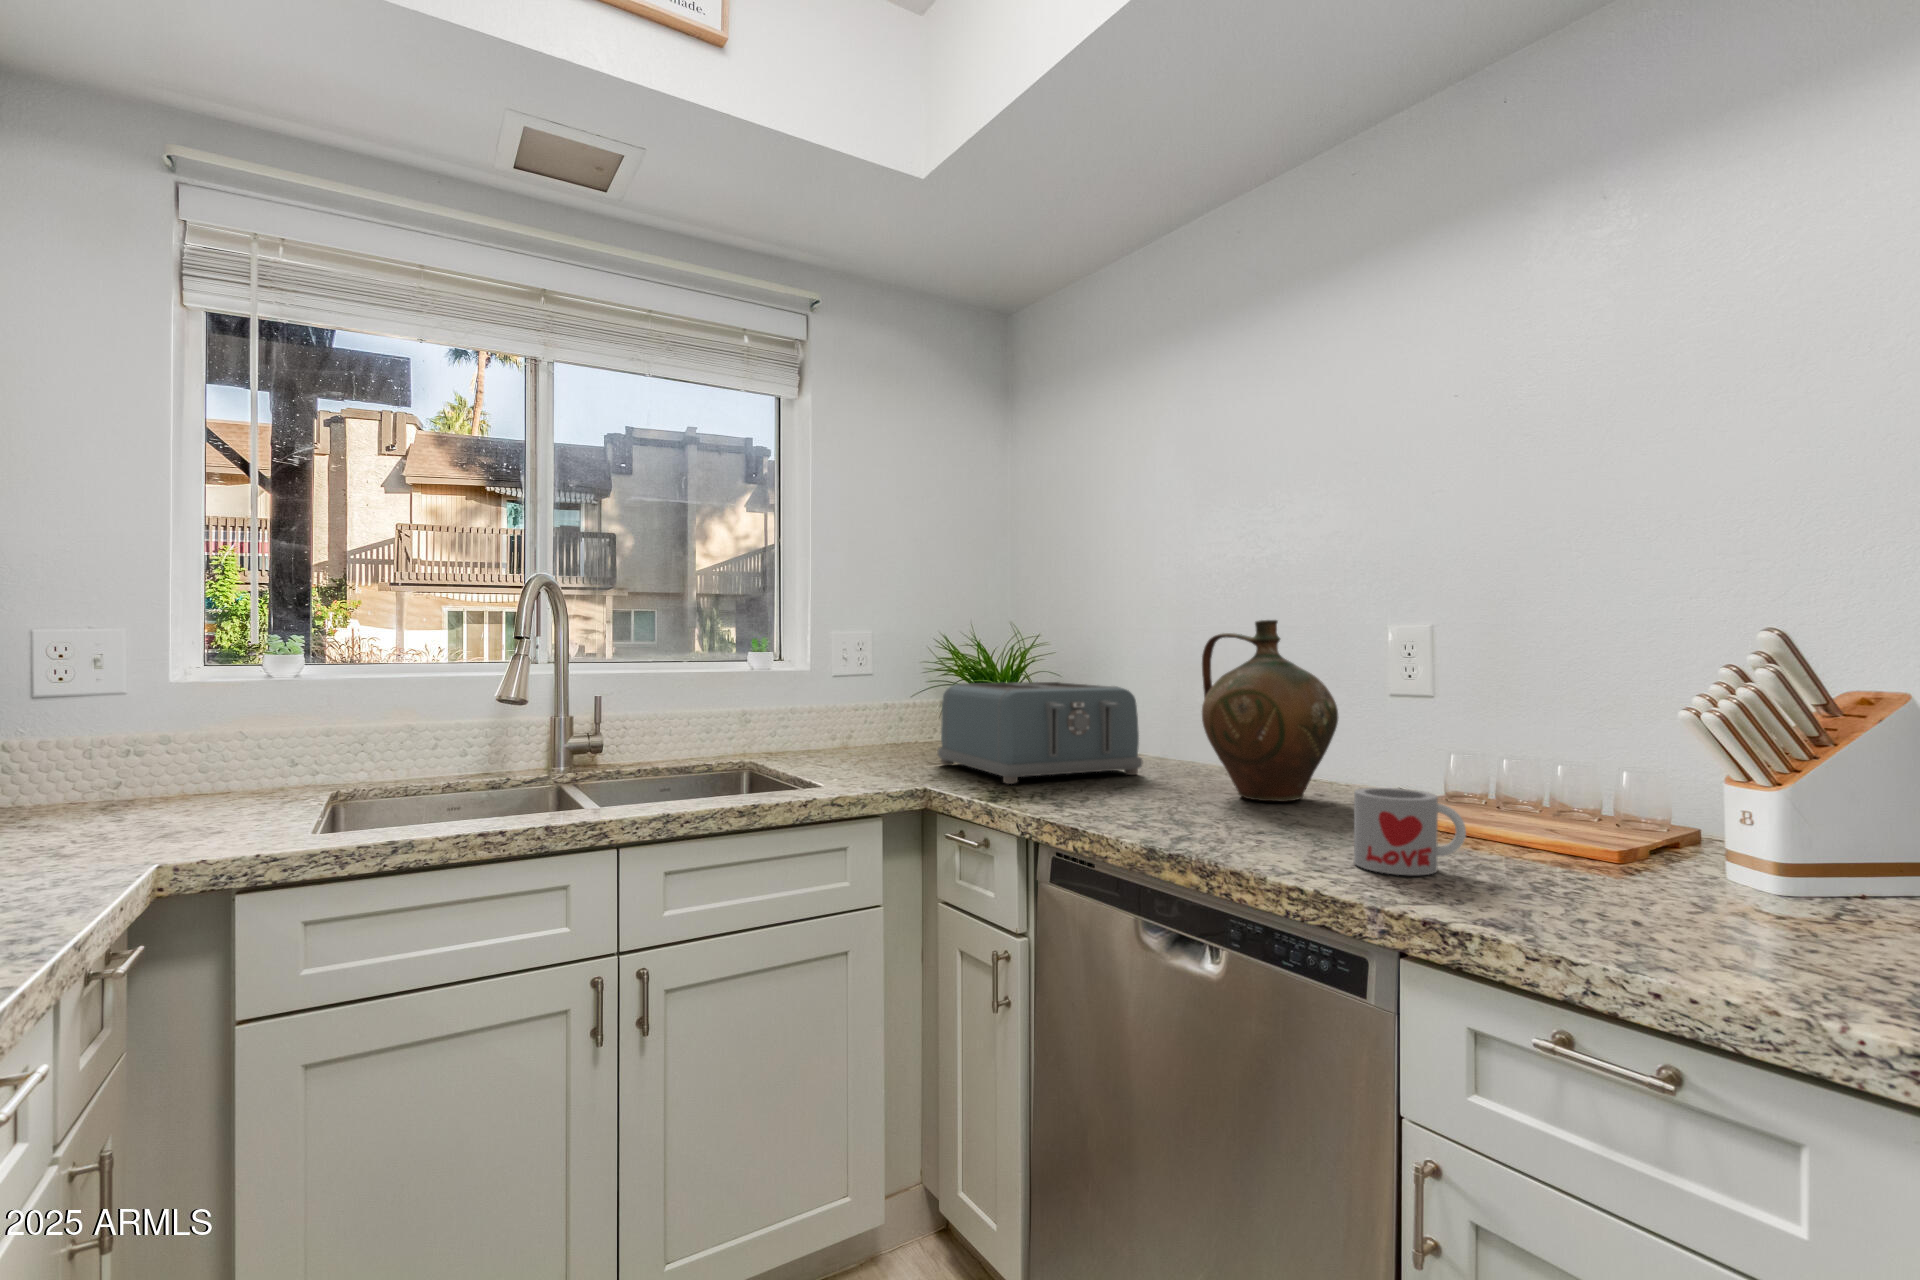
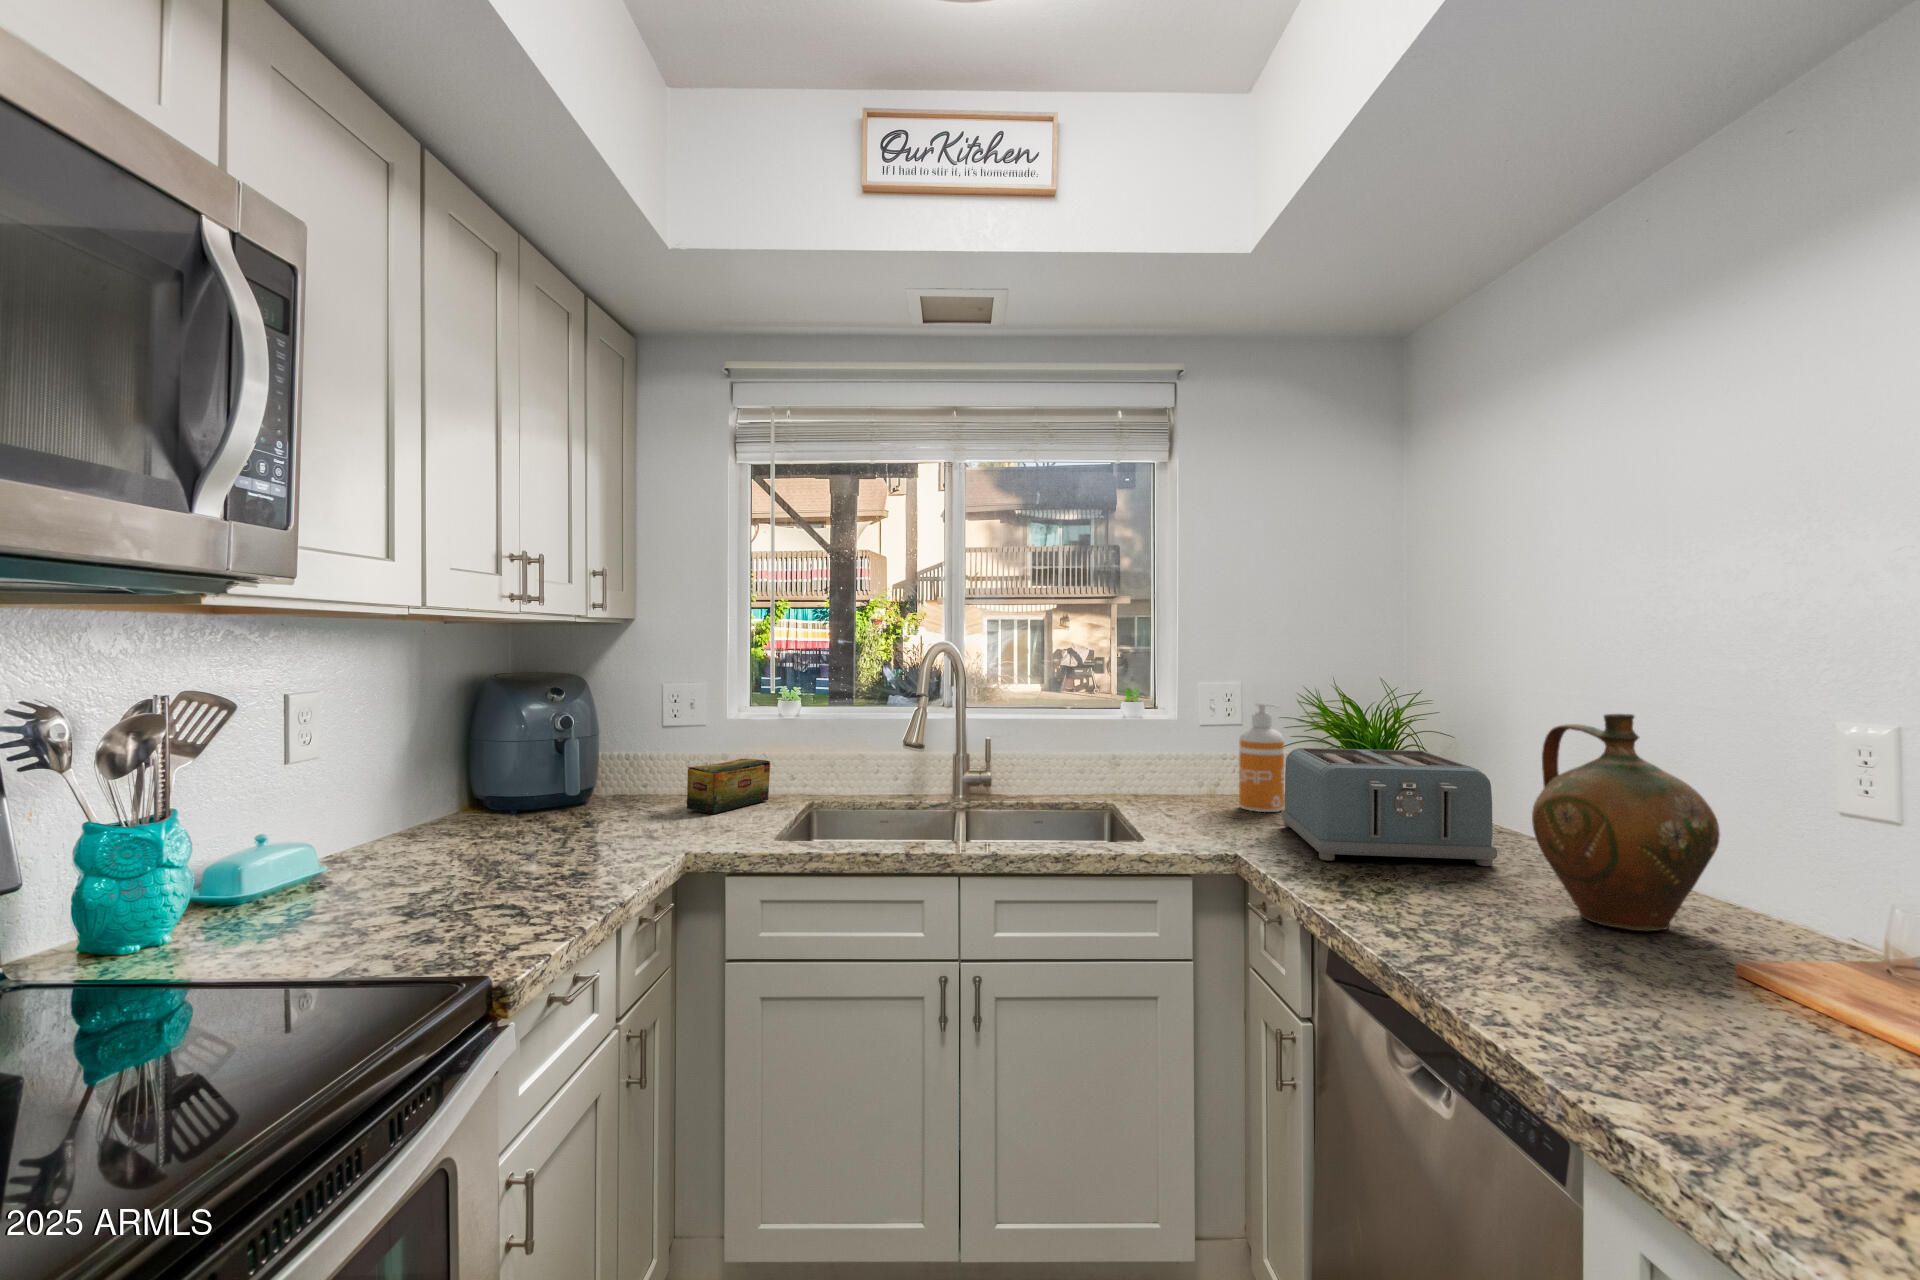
soap dispenser: none [881,646,925,756] -> present [1239,703,1284,812]
tea box: none [114,738,265,818] -> present [687,759,770,814]
mug: present [1354,788,1466,875] -> none [1601,944,1752,1064]

